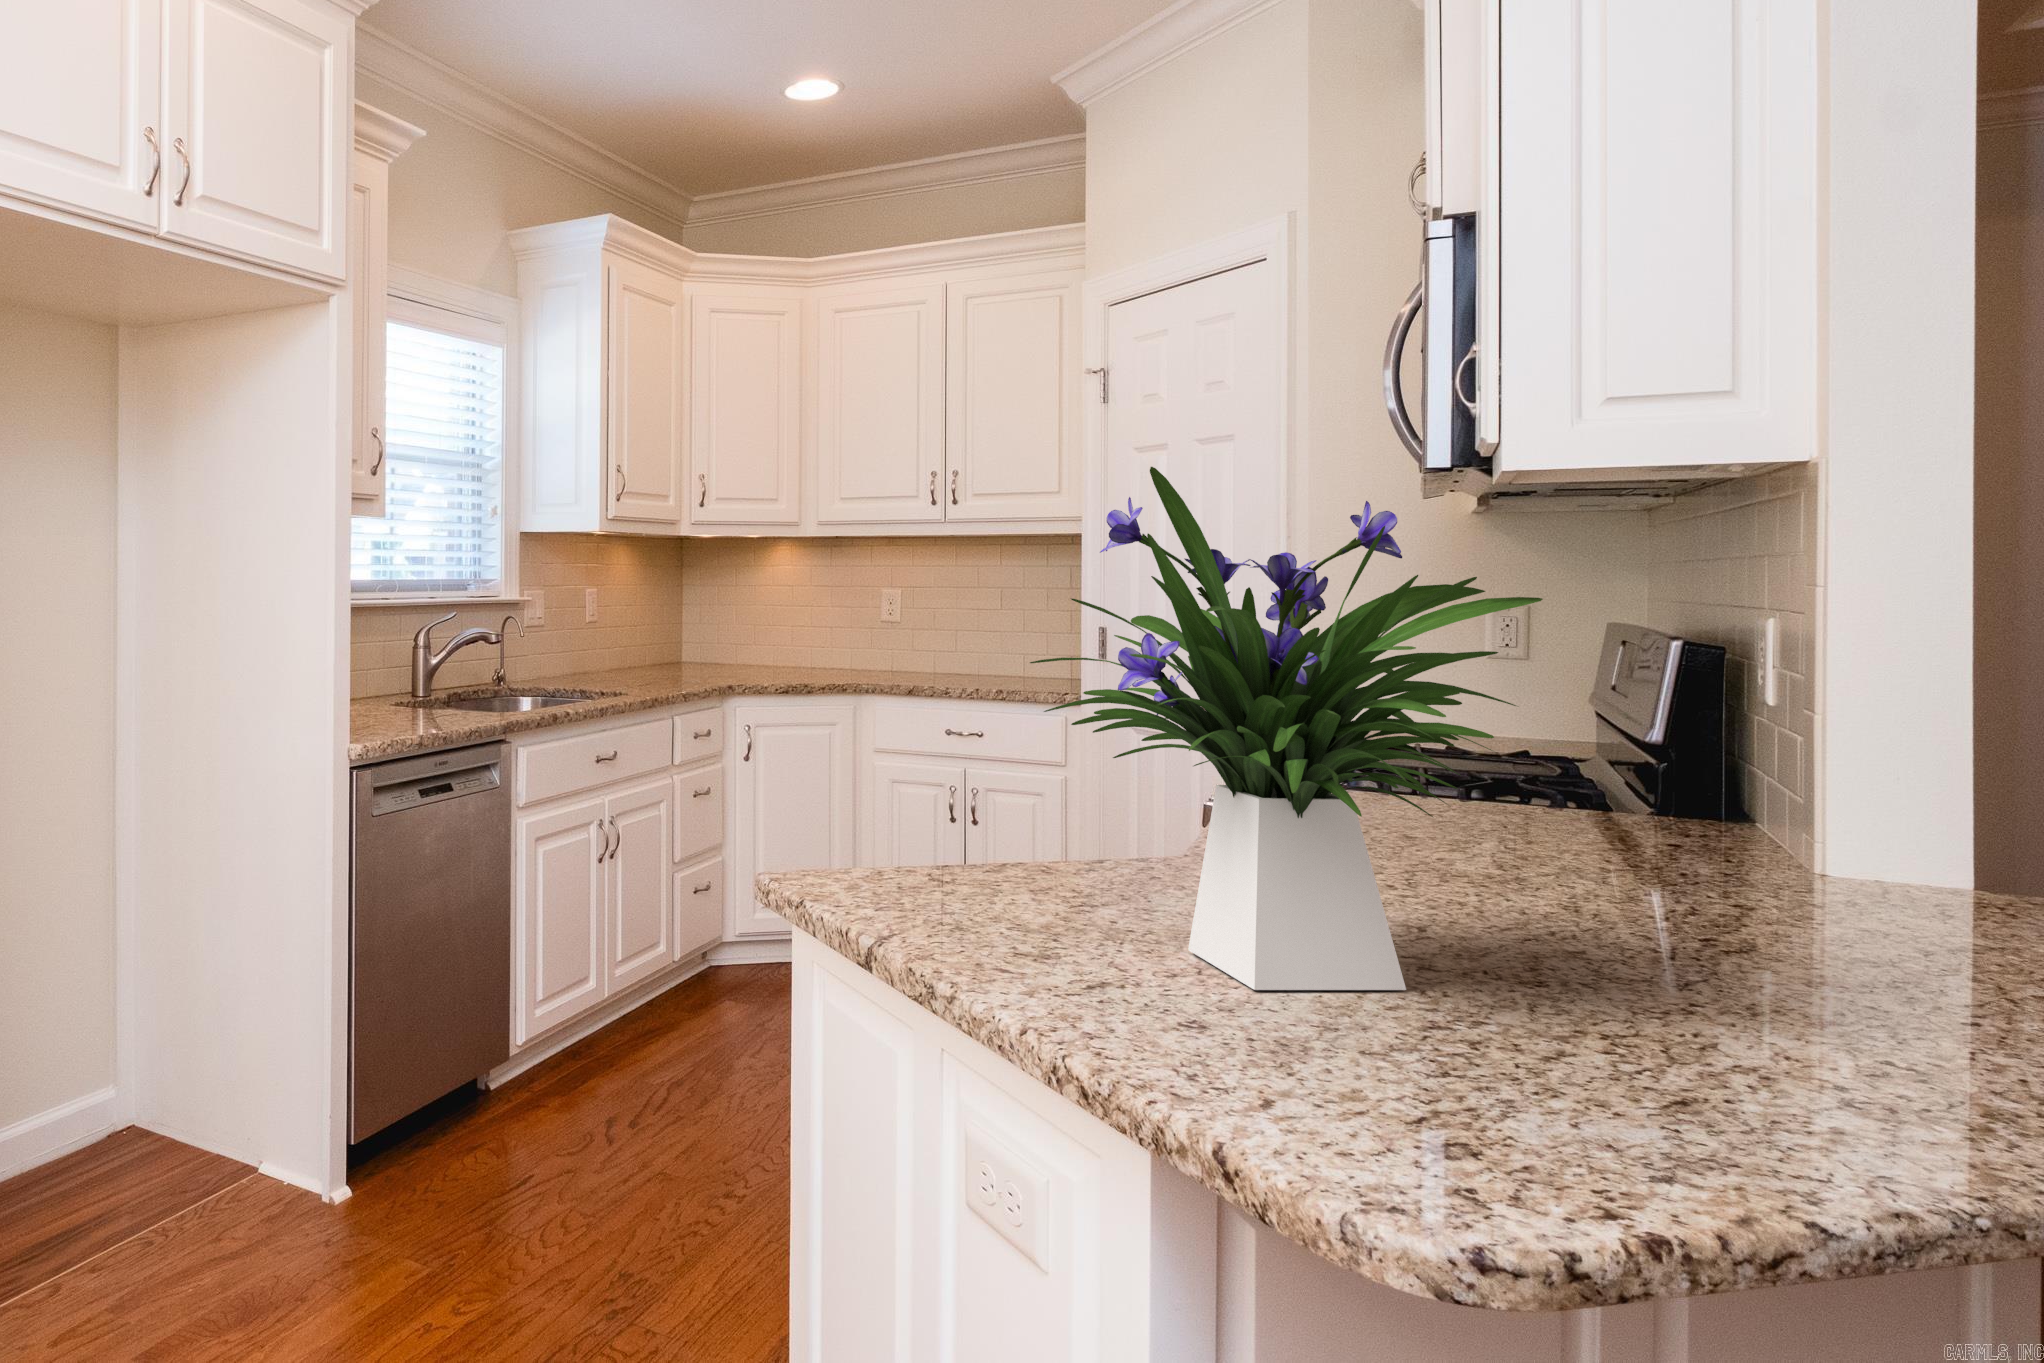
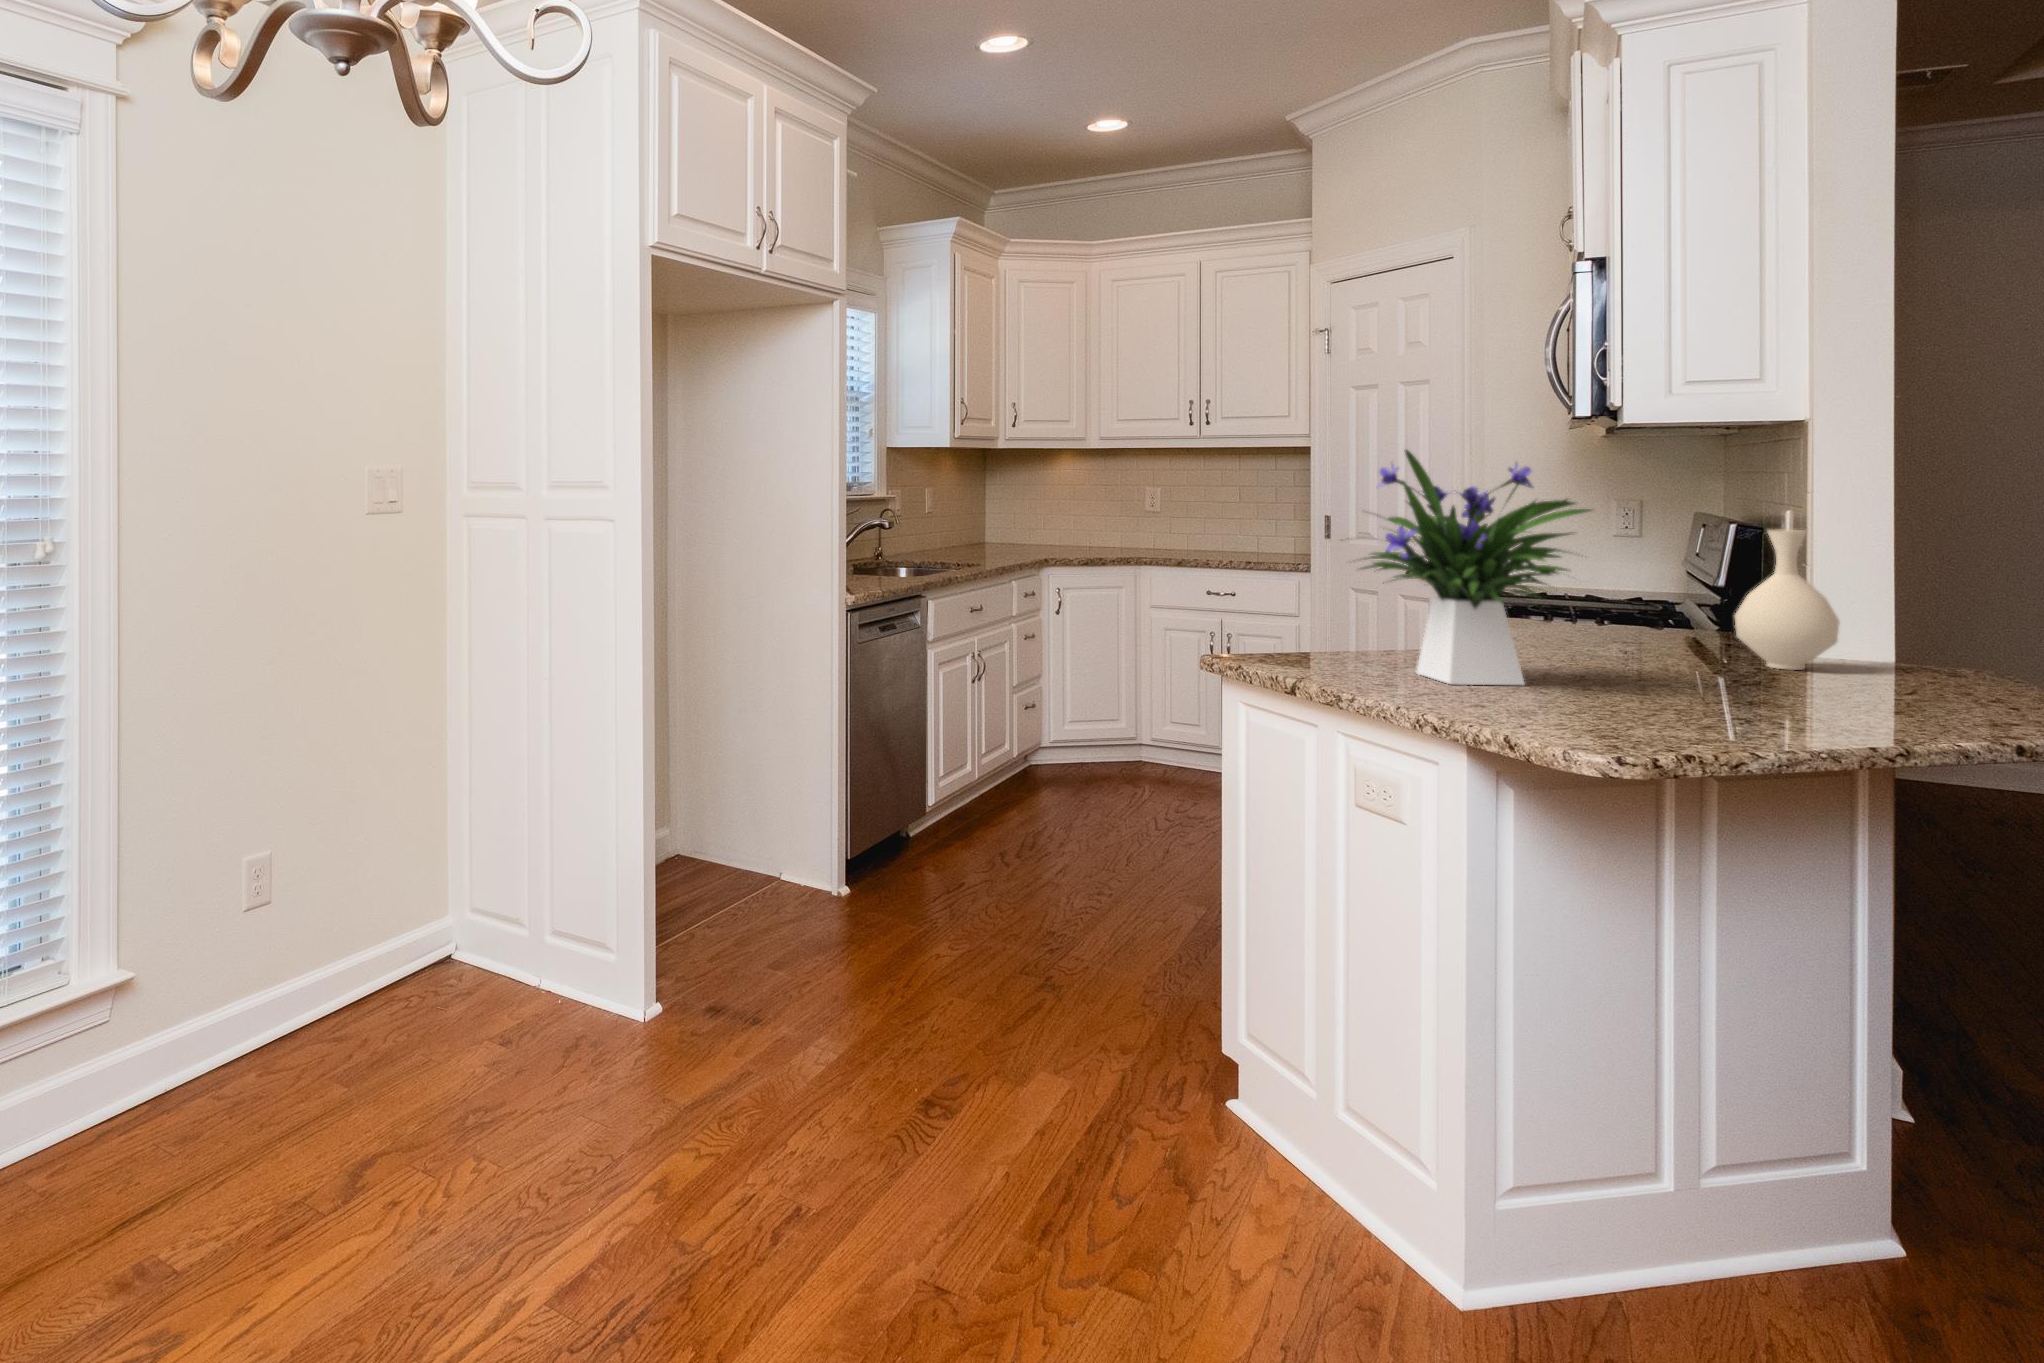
vase: none [1746,651,1938,925] -> present [1735,529,1840,670]

